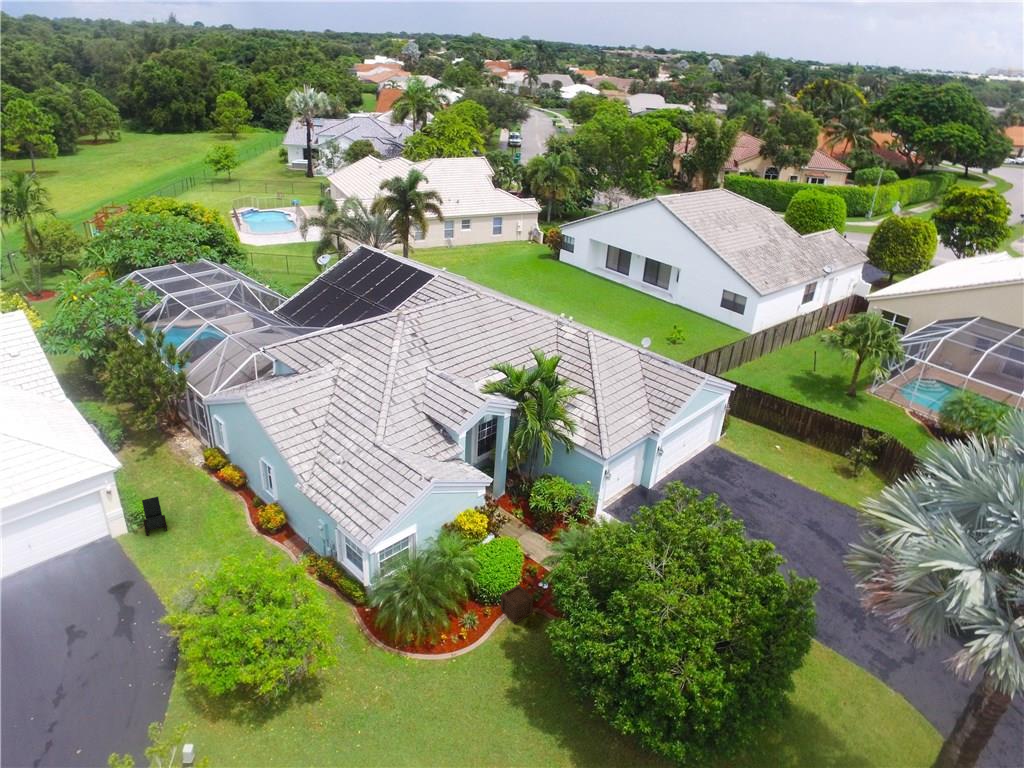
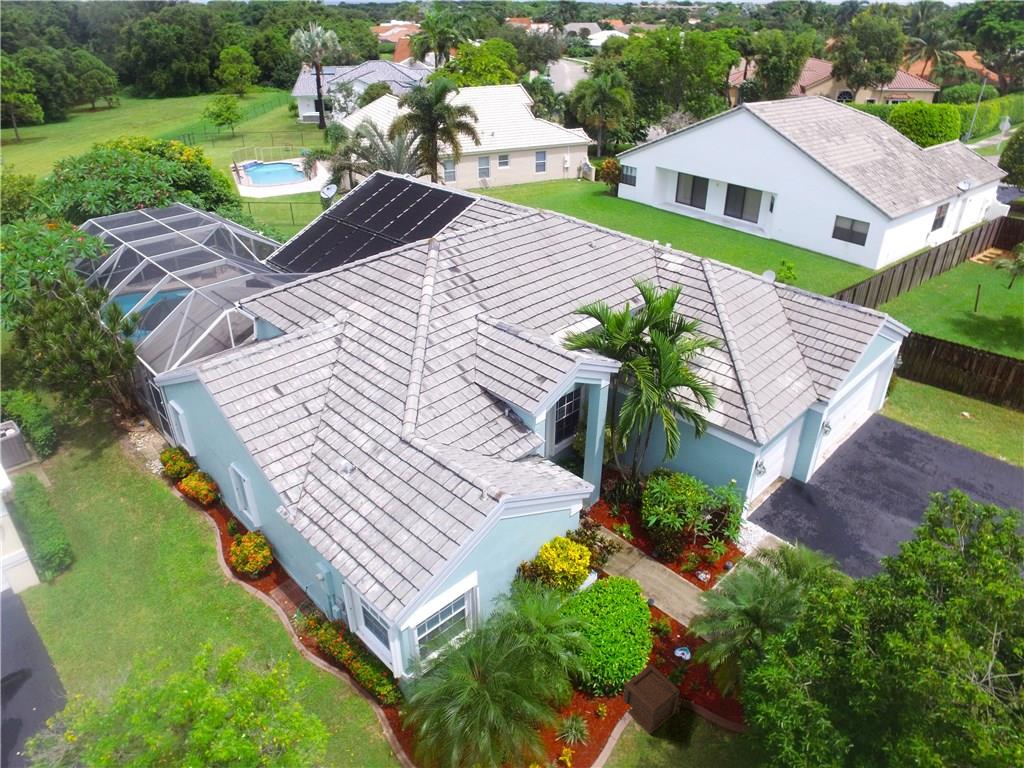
lounge chair: present [142,497,167,536] -> none [56,525,98,587]

